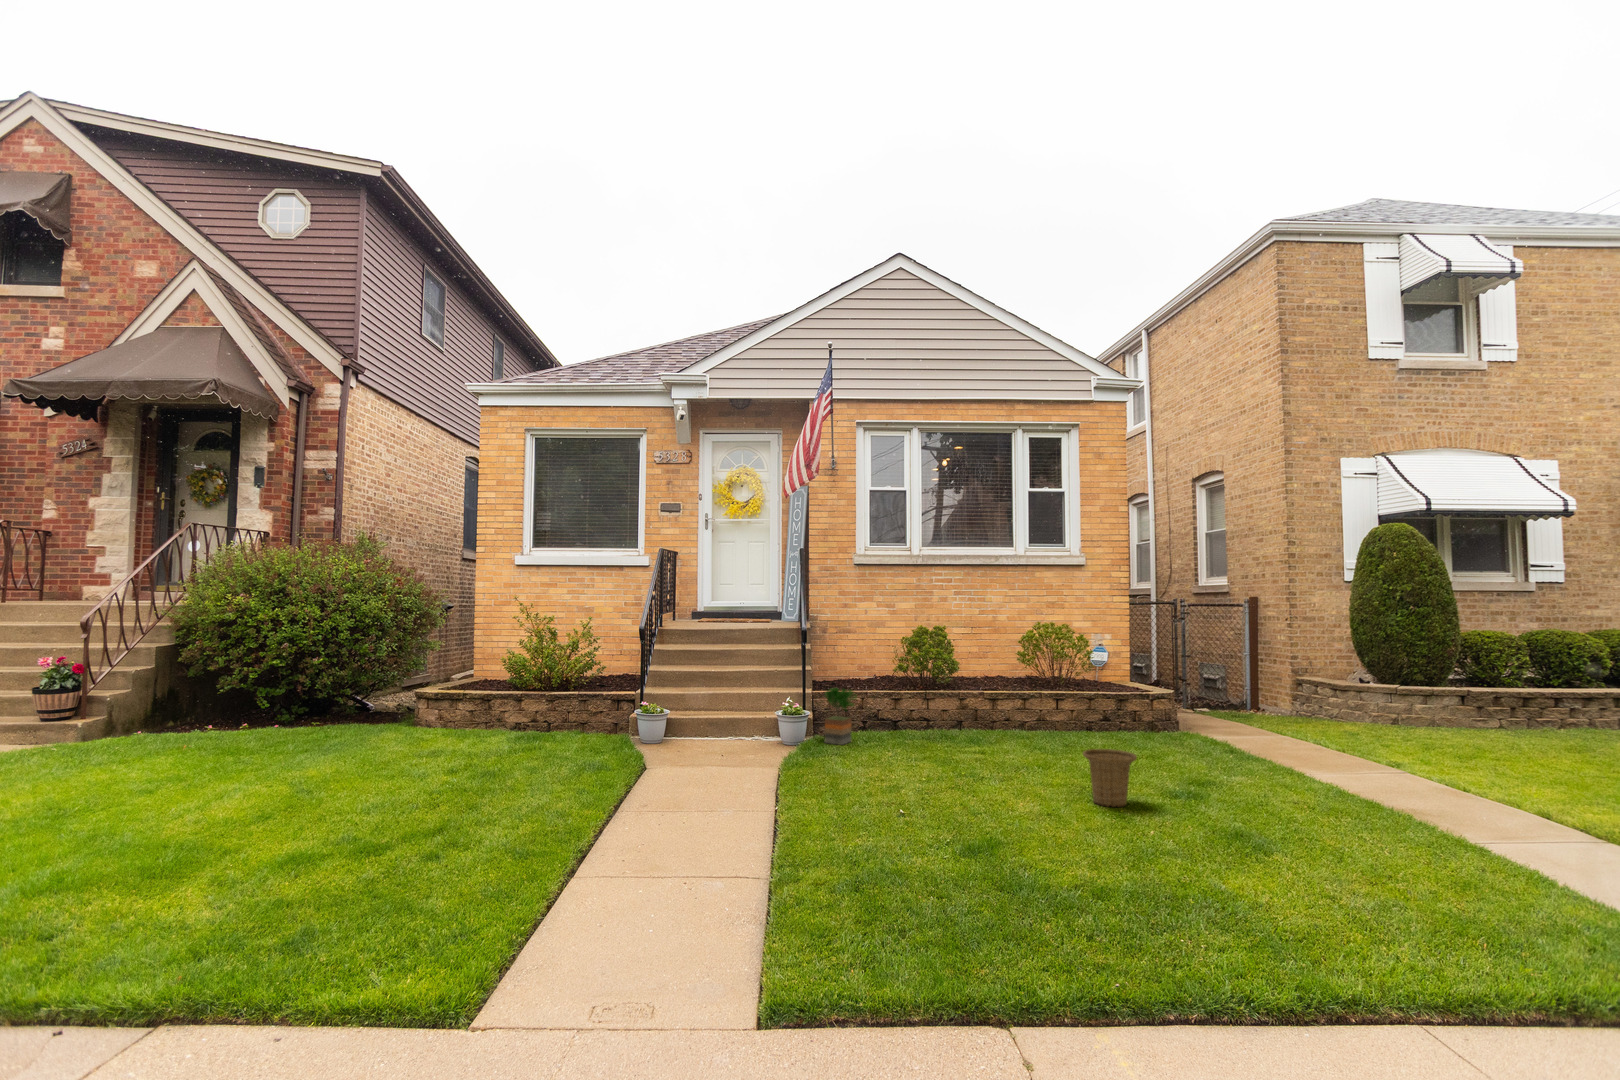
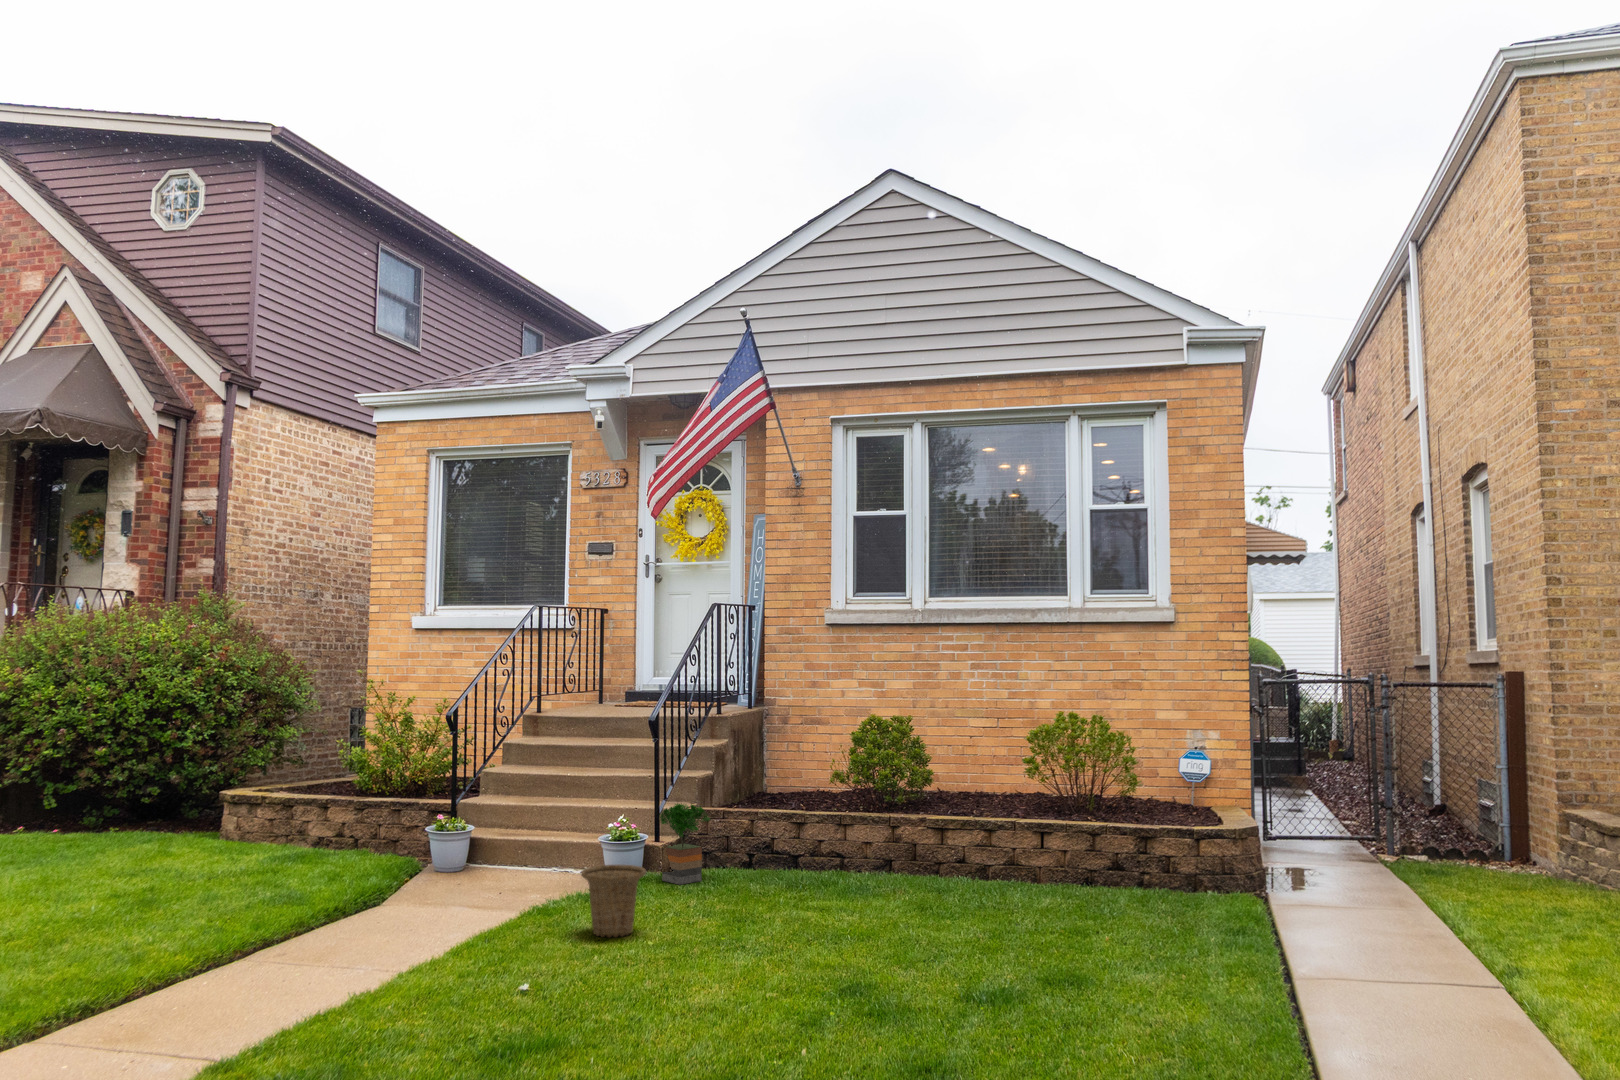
basket: present [1083,749,1137,807] -> present [581,865,646,937]

